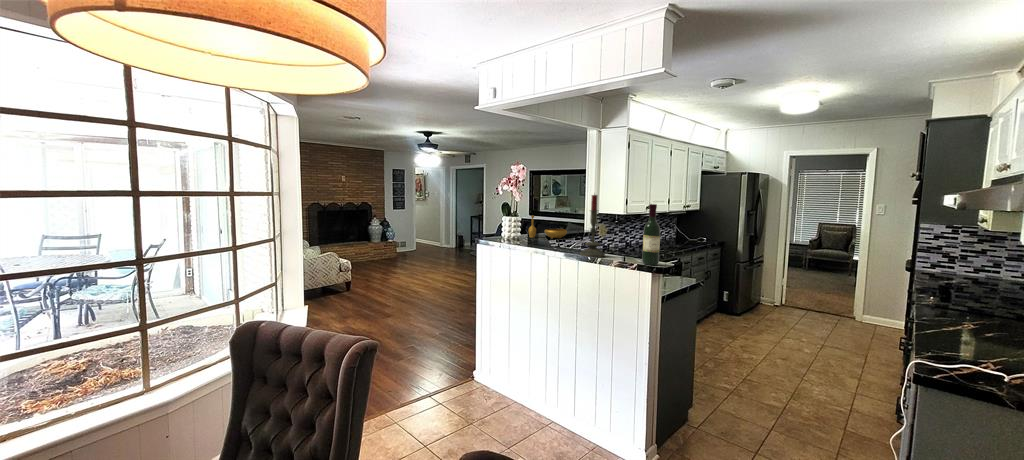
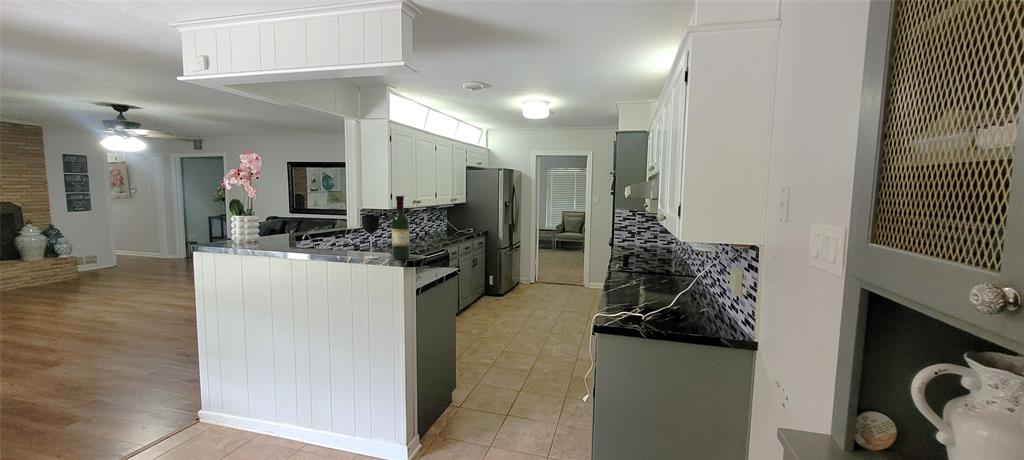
candle: present [580,195,605,257] -> none [326,184,355,257]
decorative bowl: present [528,215,567,238] -> none [274,212,324,238]
wine glass: none [614,222,631,262] -> present [362,216,380,258]

